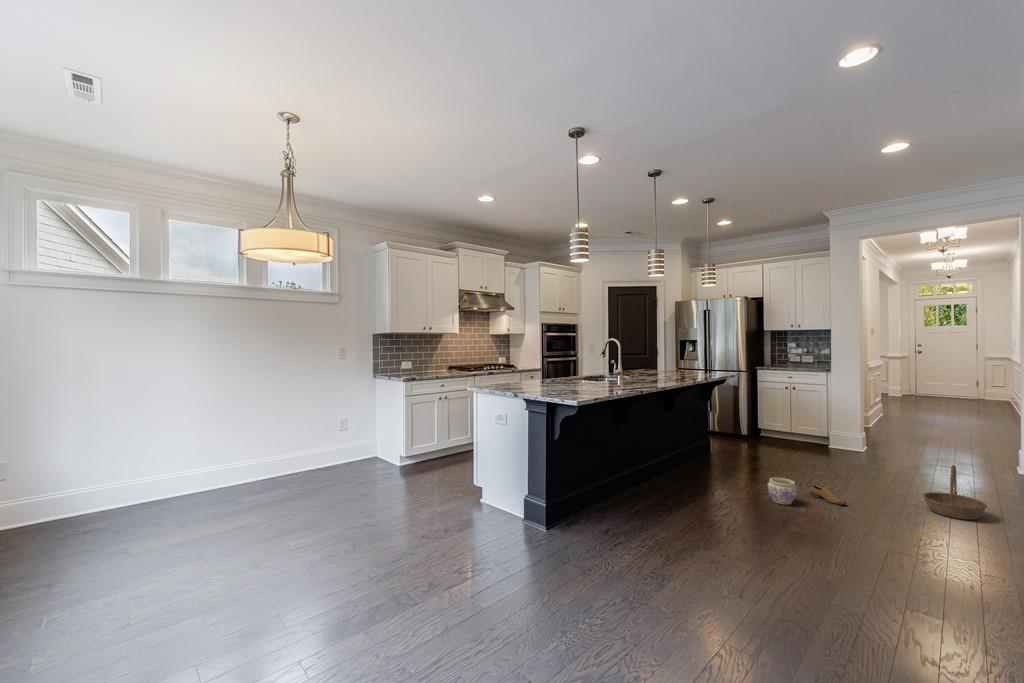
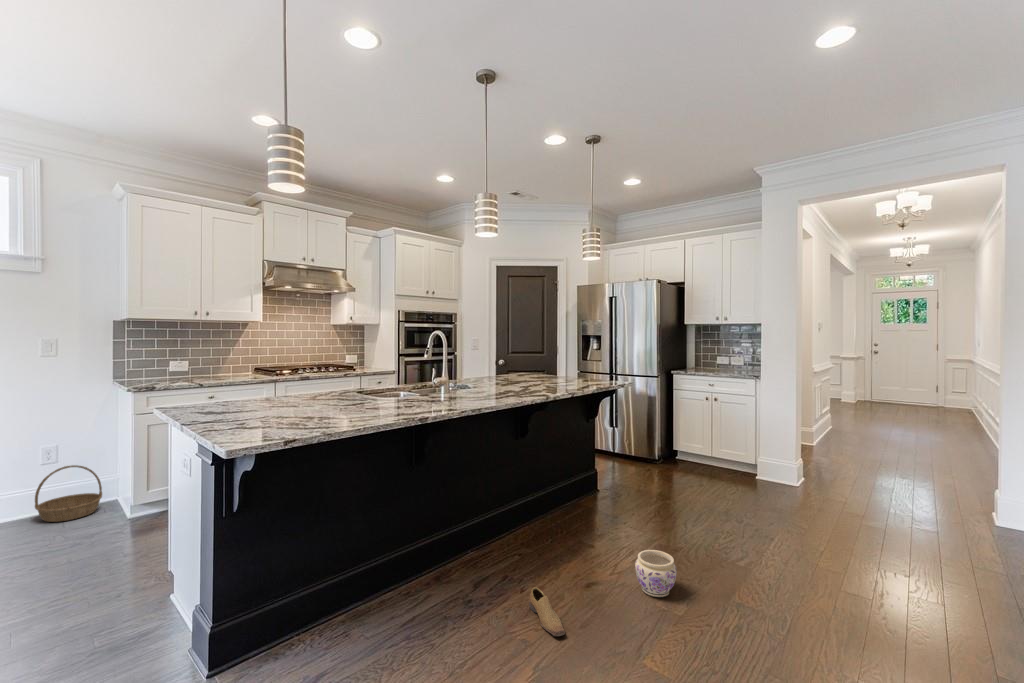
basket: present [923,465,987,520] -> present [35,465,102,522]
shoe: present [810,485,847,505] -> present [529,587,565,636]

